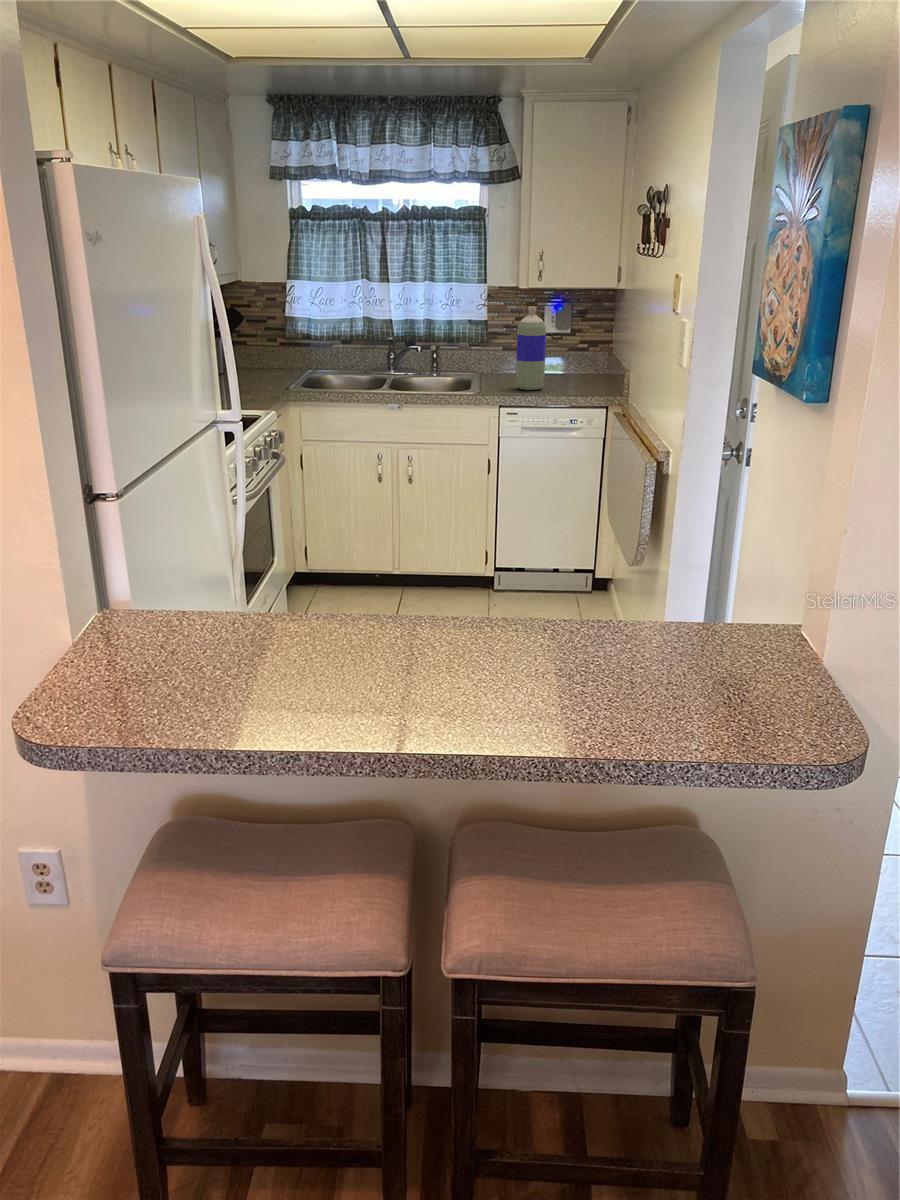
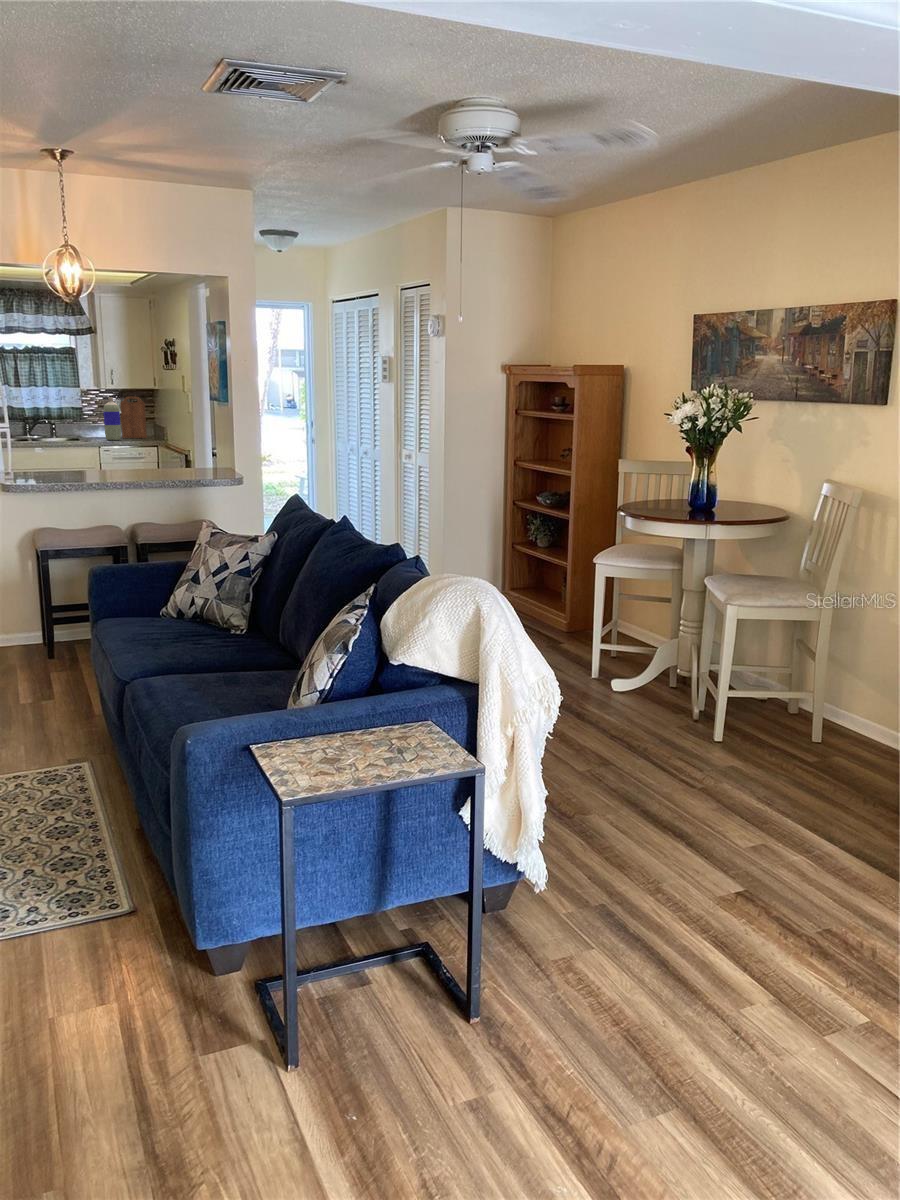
cutting board: none [548,304,596,383] -> present [120,397,147,438]

